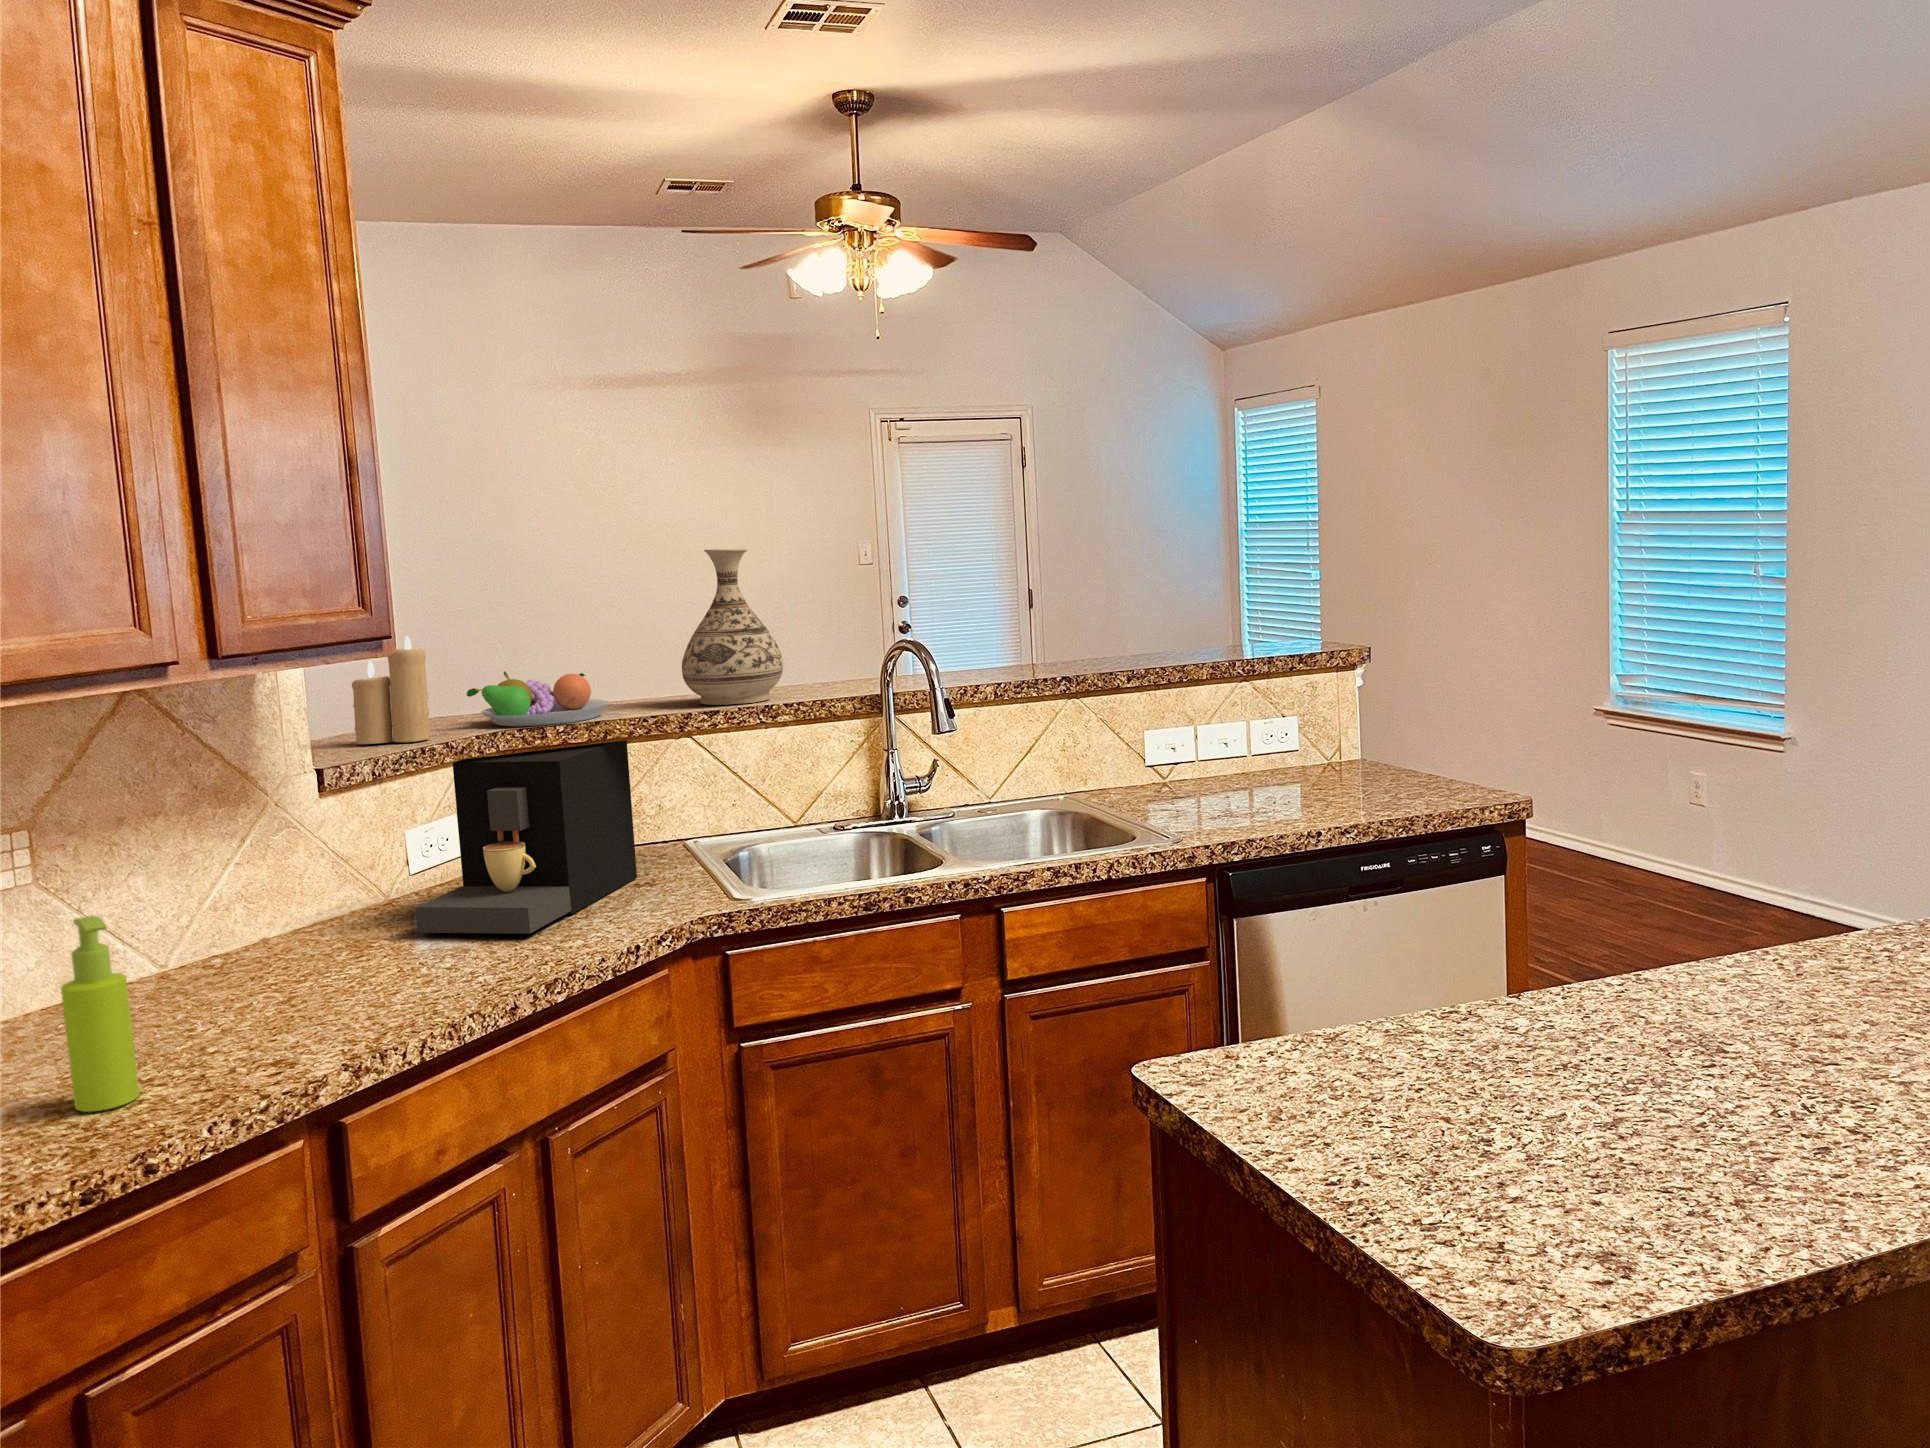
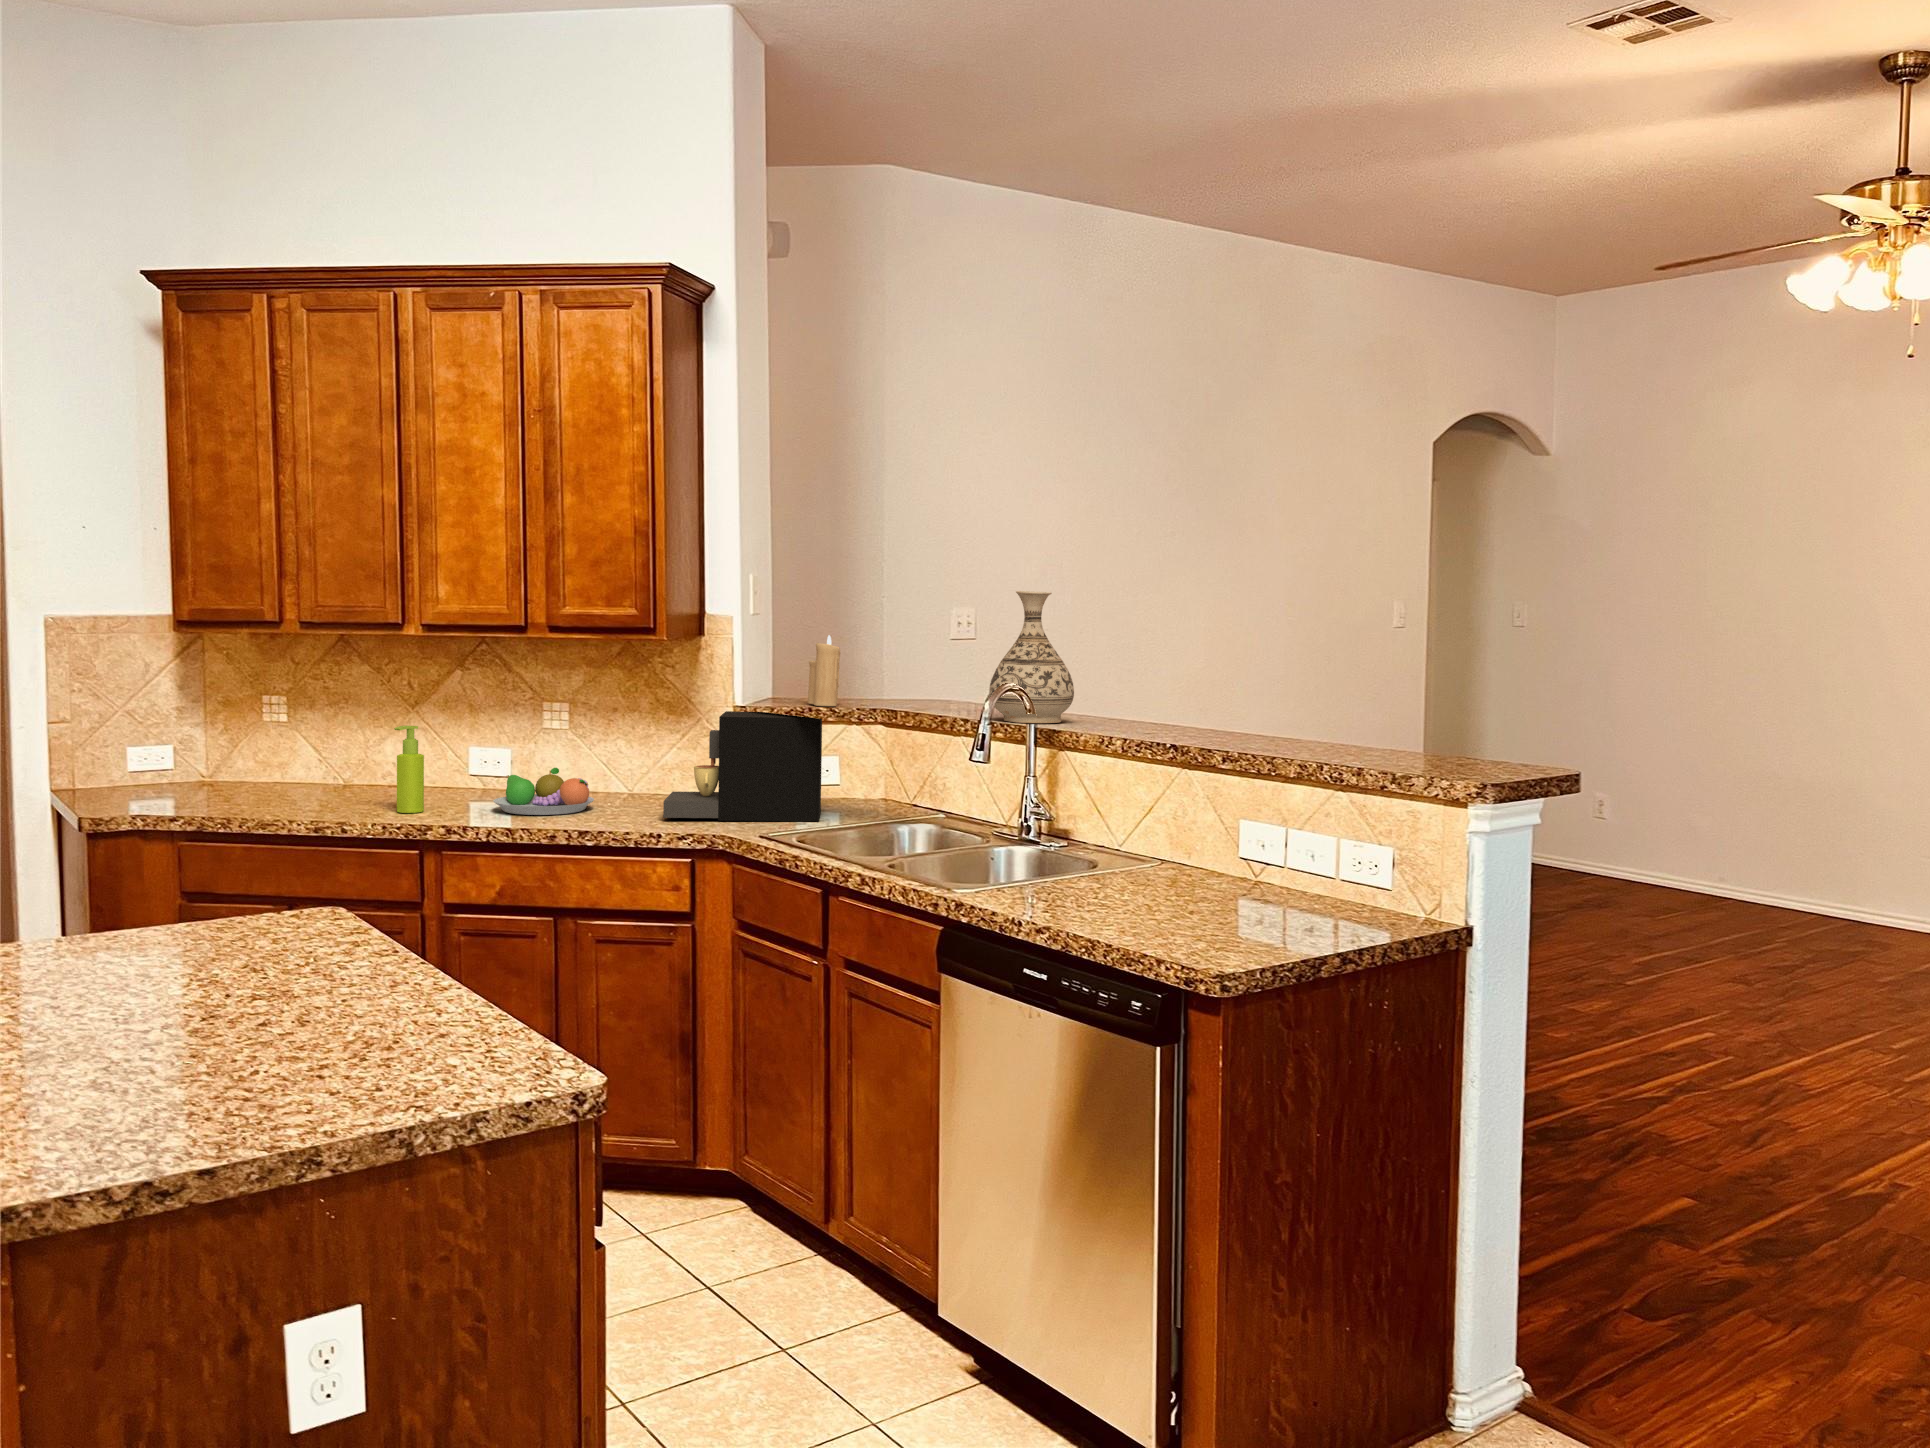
fruit bowl: present [467,671,609,726] -> present [493,768,594,815]

